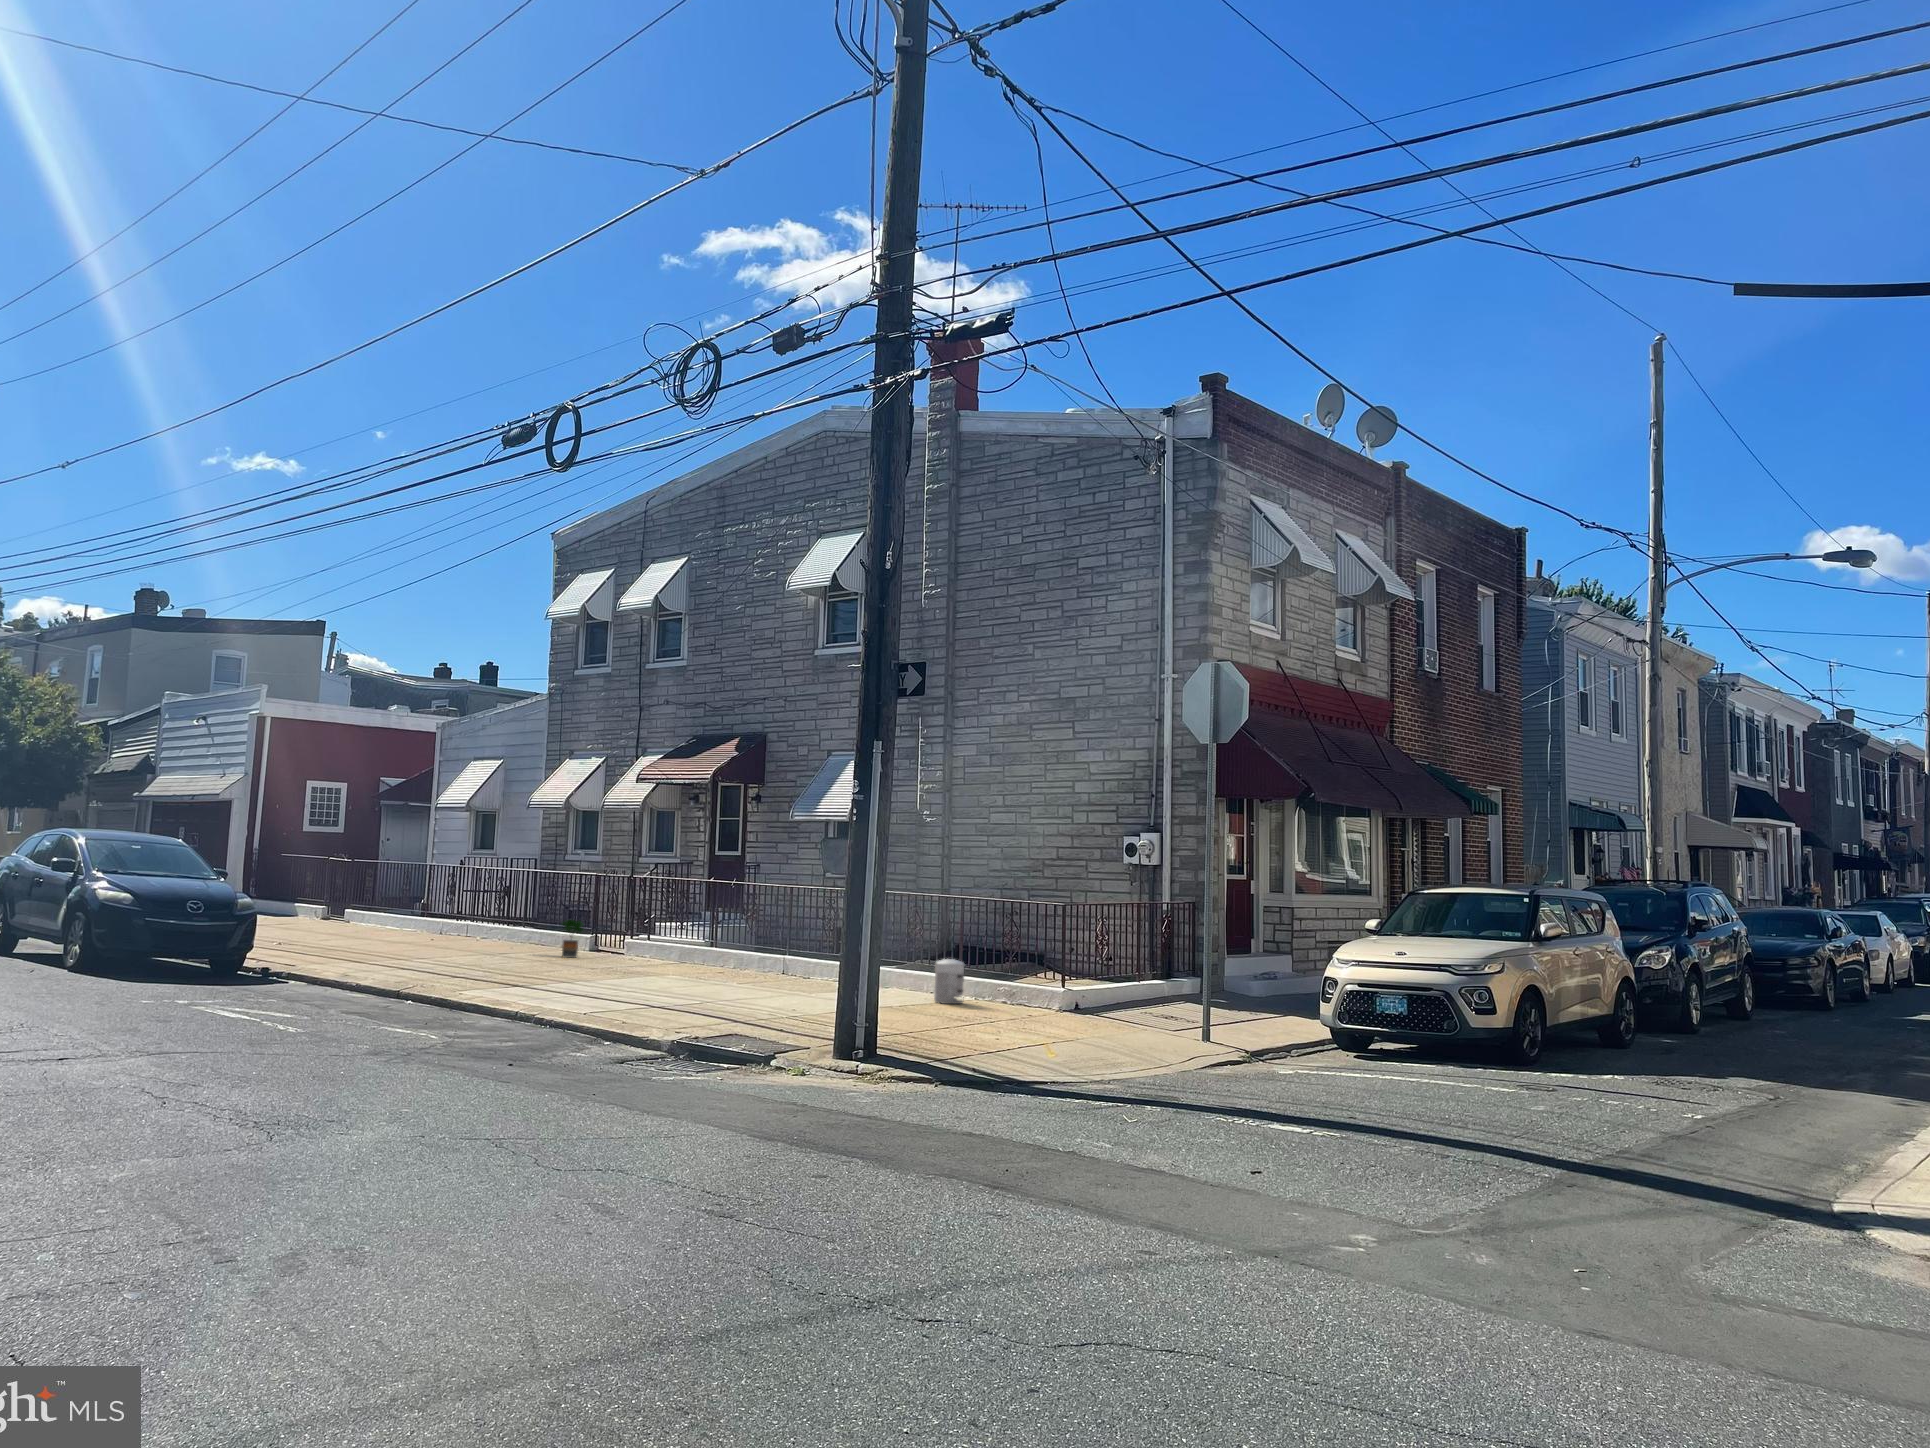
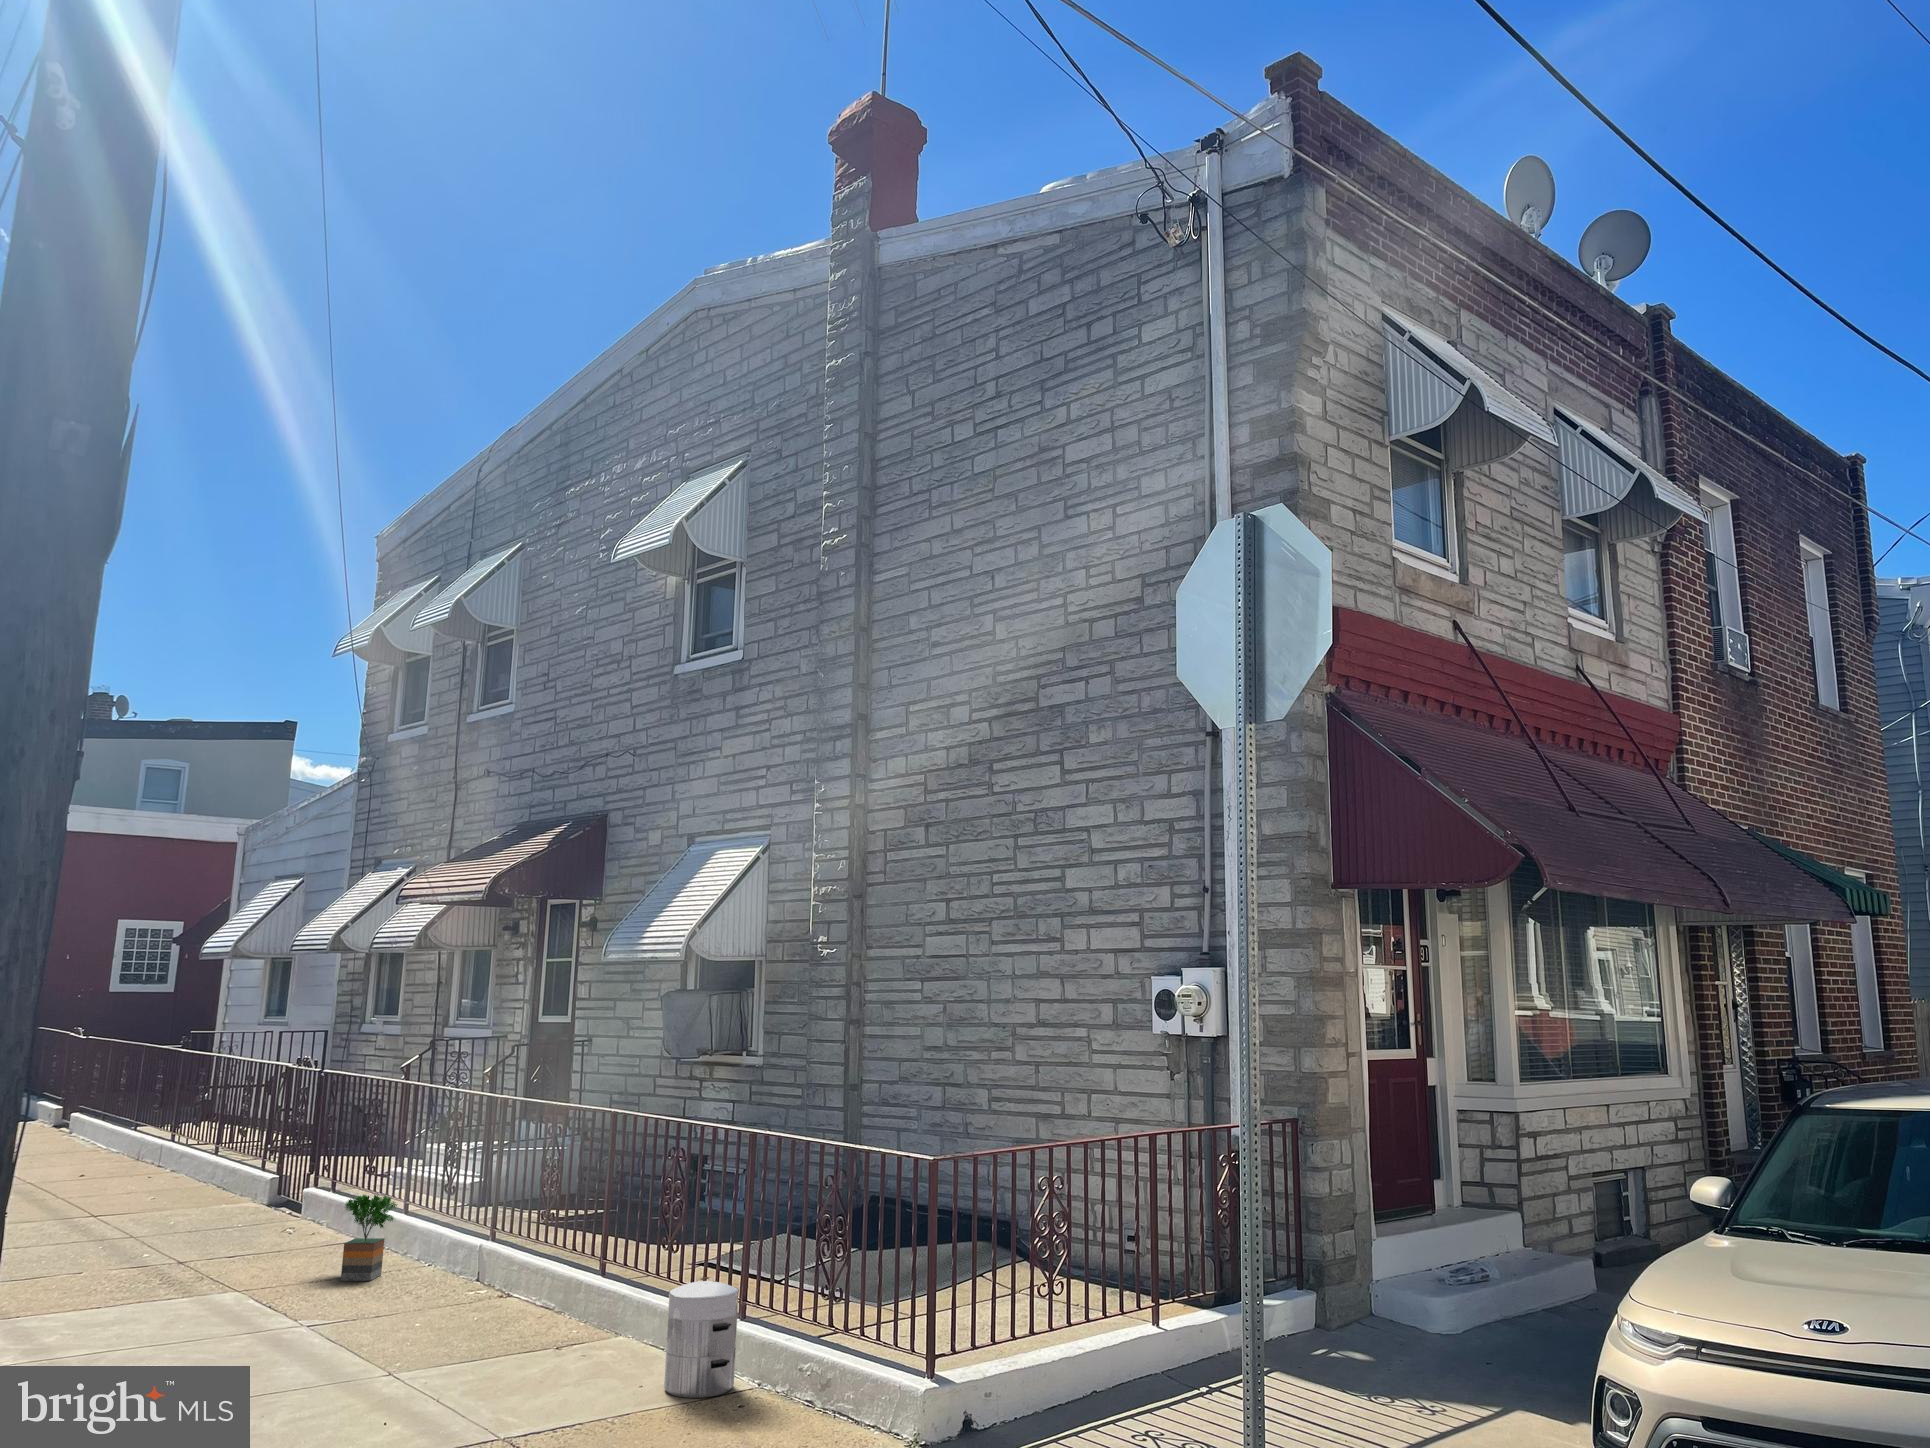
potted tree: present [562,920,584,958] -> present [341,1195,397,1281]

